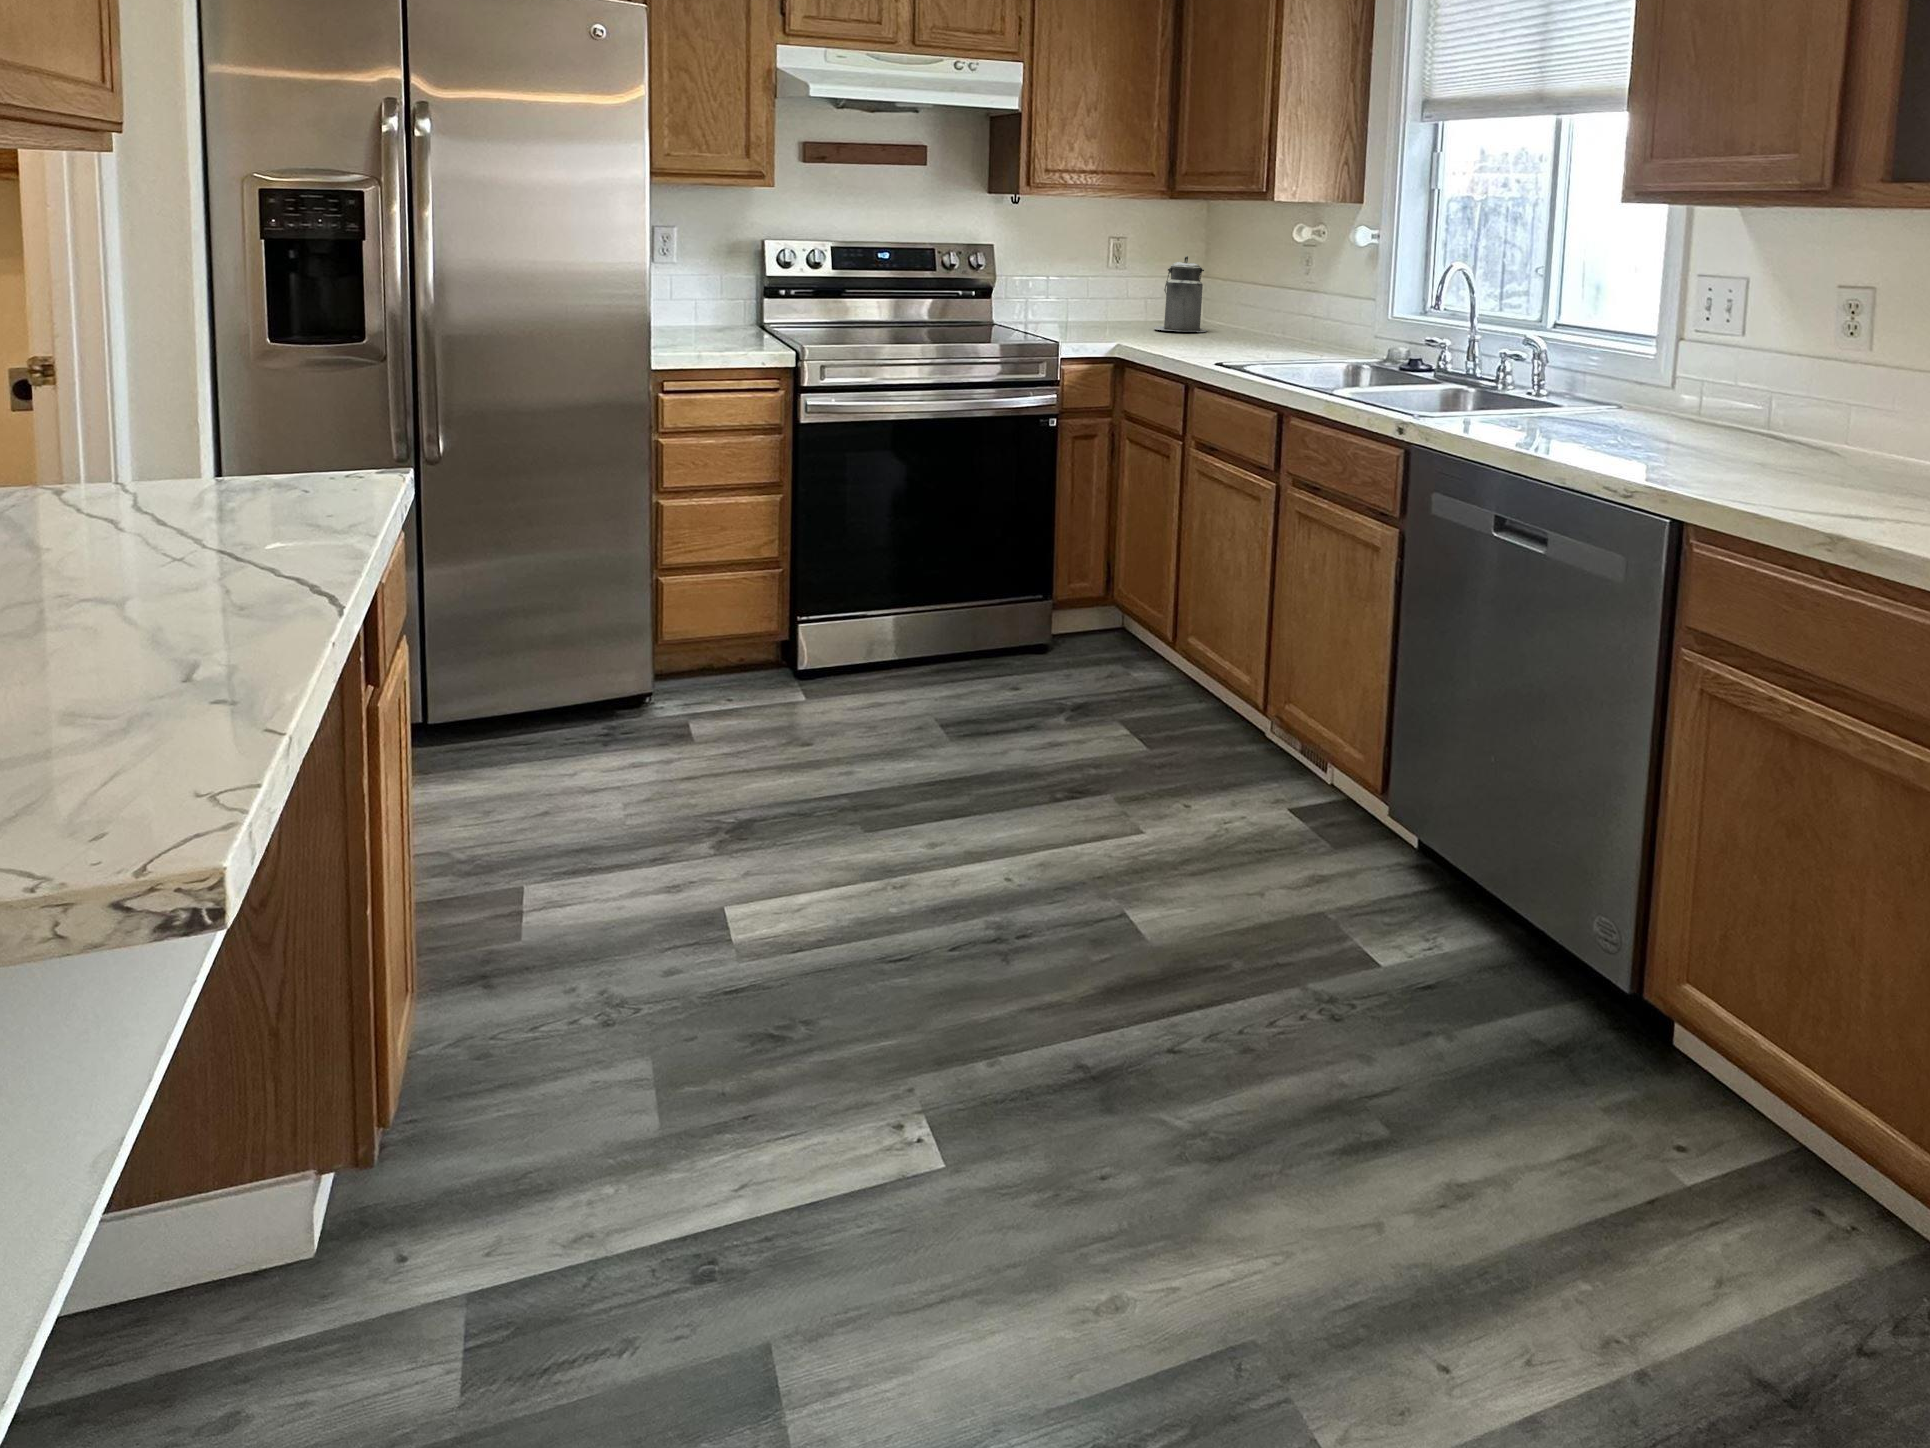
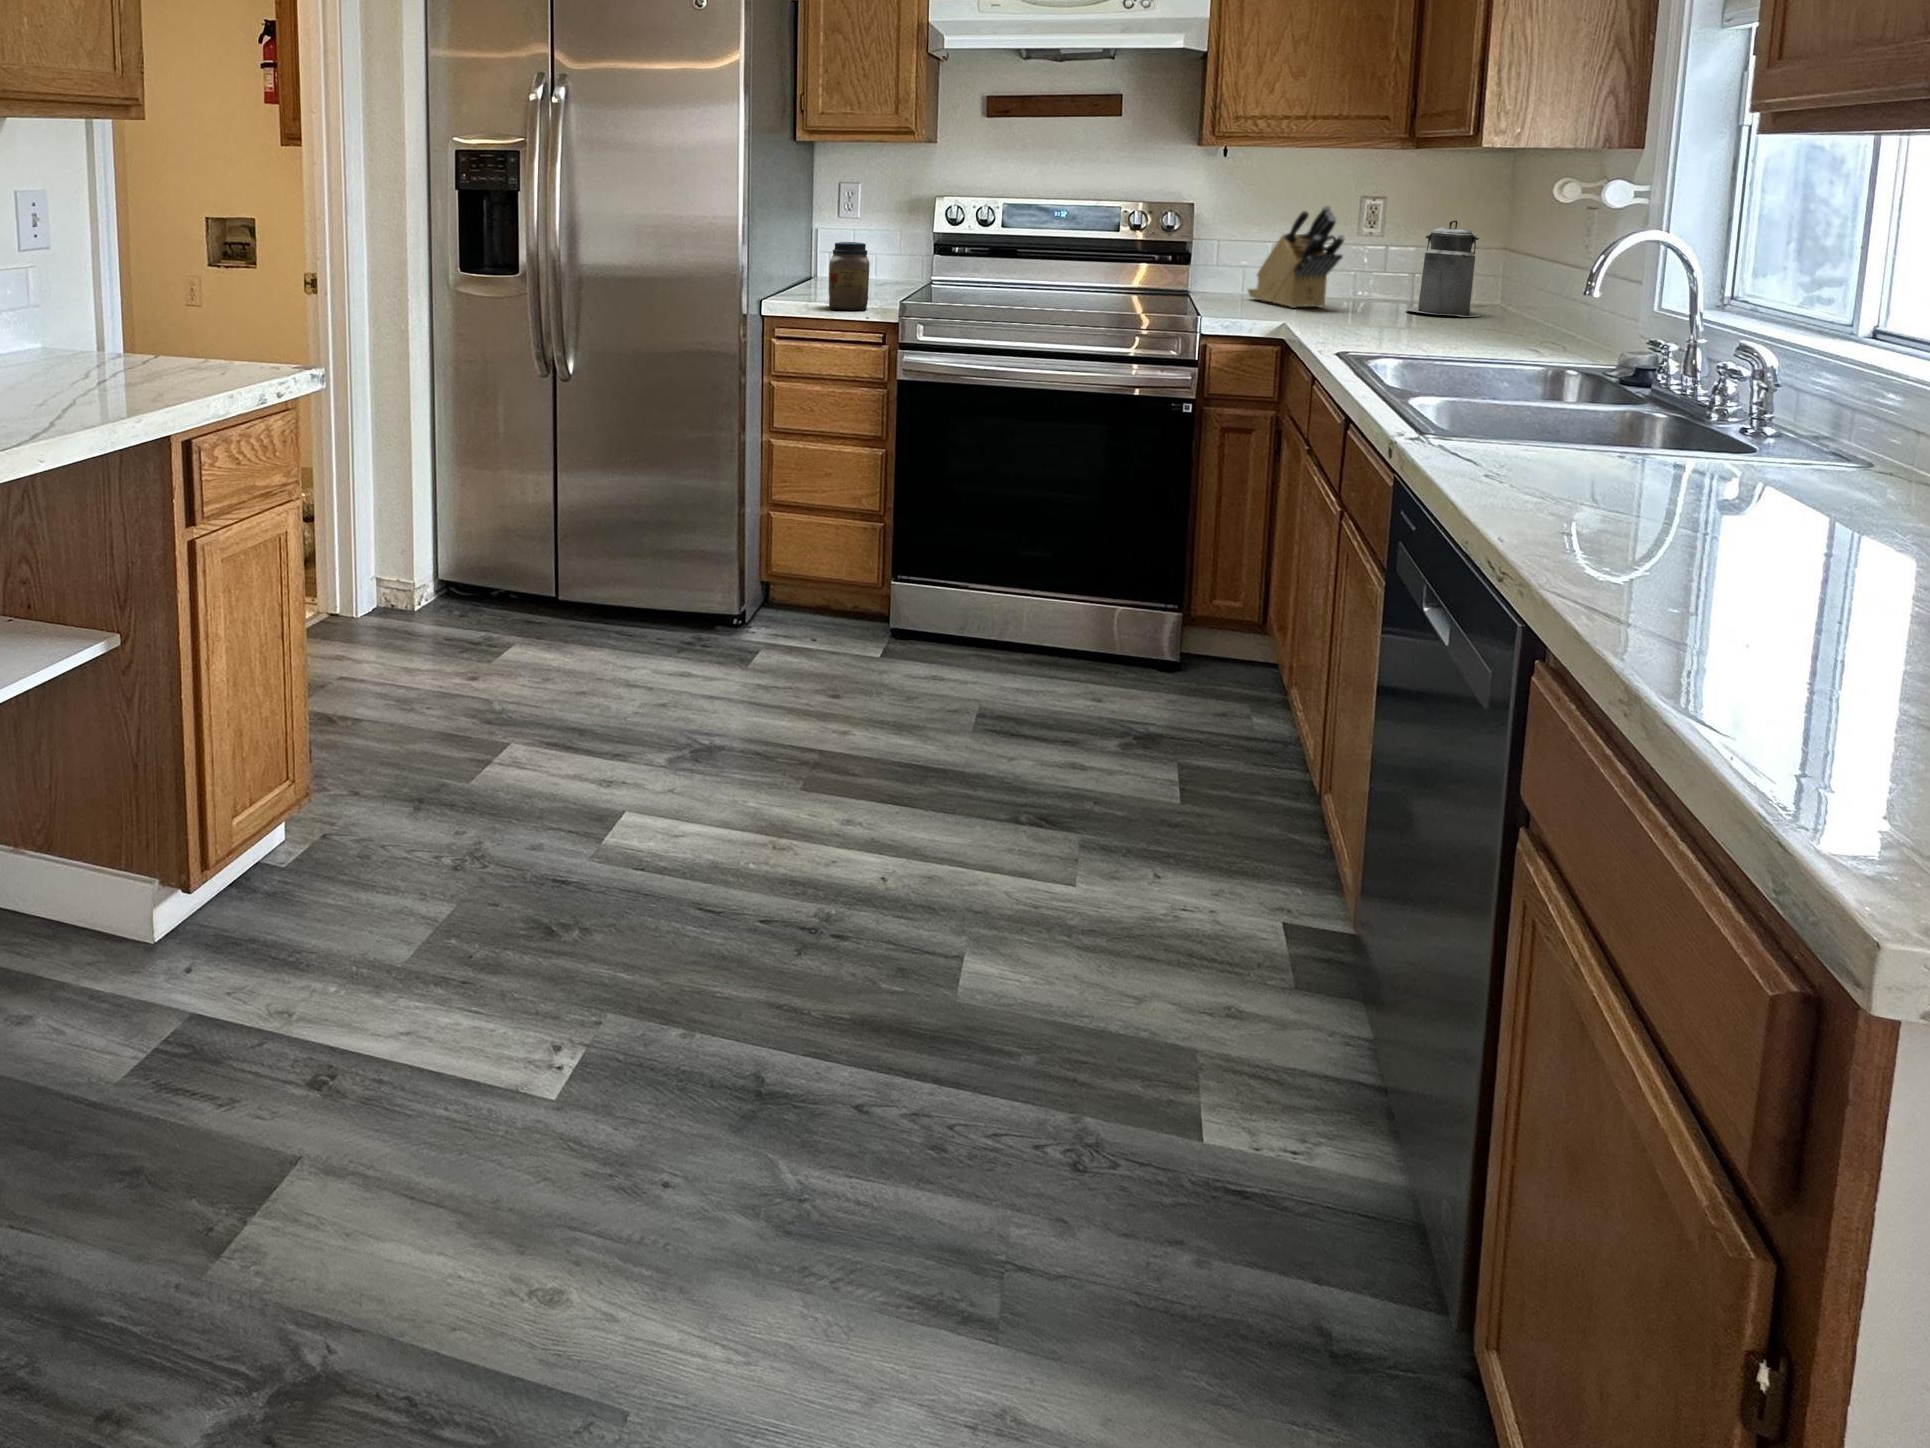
knife block: none [1026,245,1117,333] -> present [1248,205,1345,308]
jar: none [696,290,744,361] -> present [829,242,870,310]

